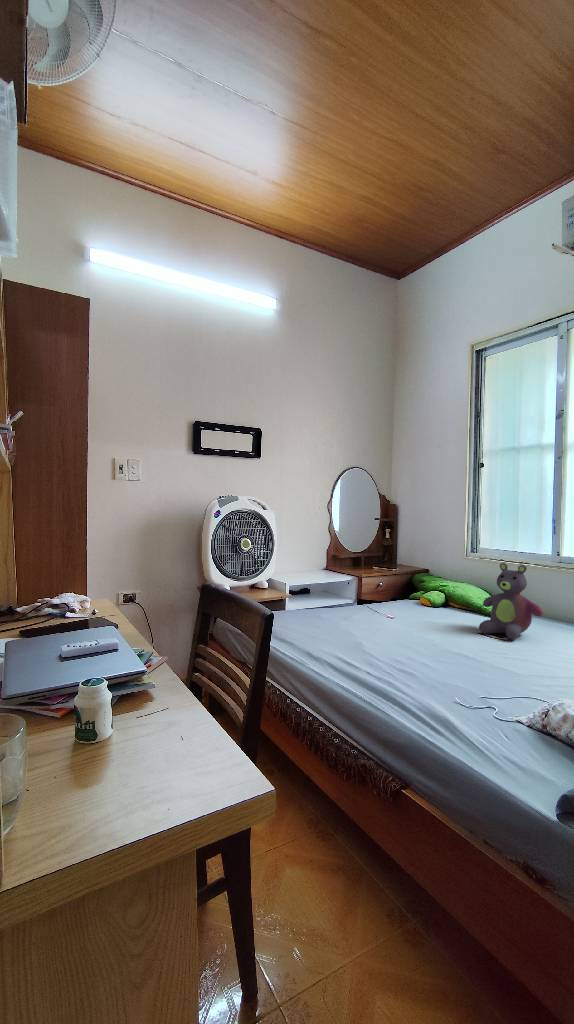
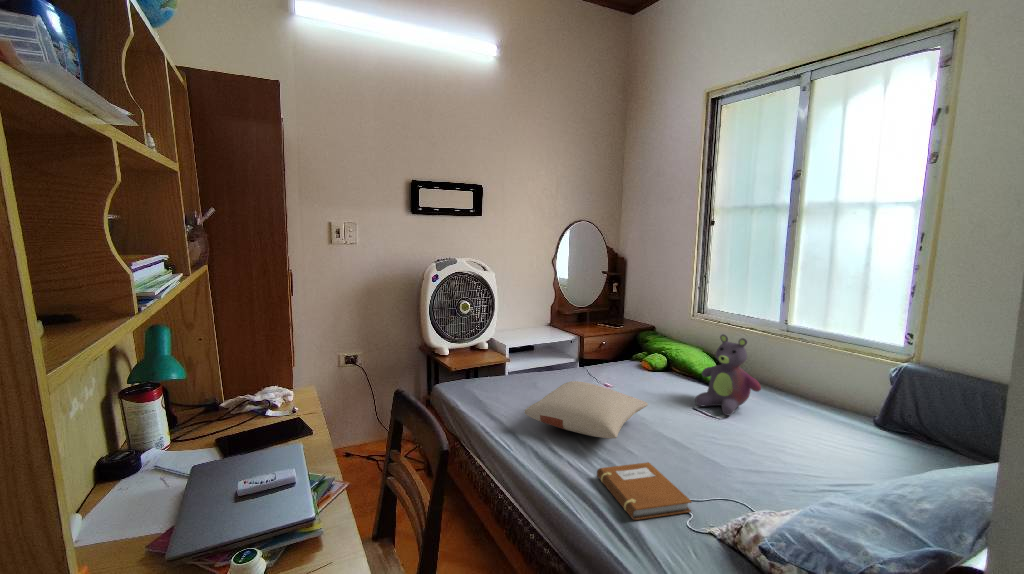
pillow: none [317,605,437,652] -> present [525,381,648,439]
notebook: none [397,669,495,712] -> present [597,462,692,520]

